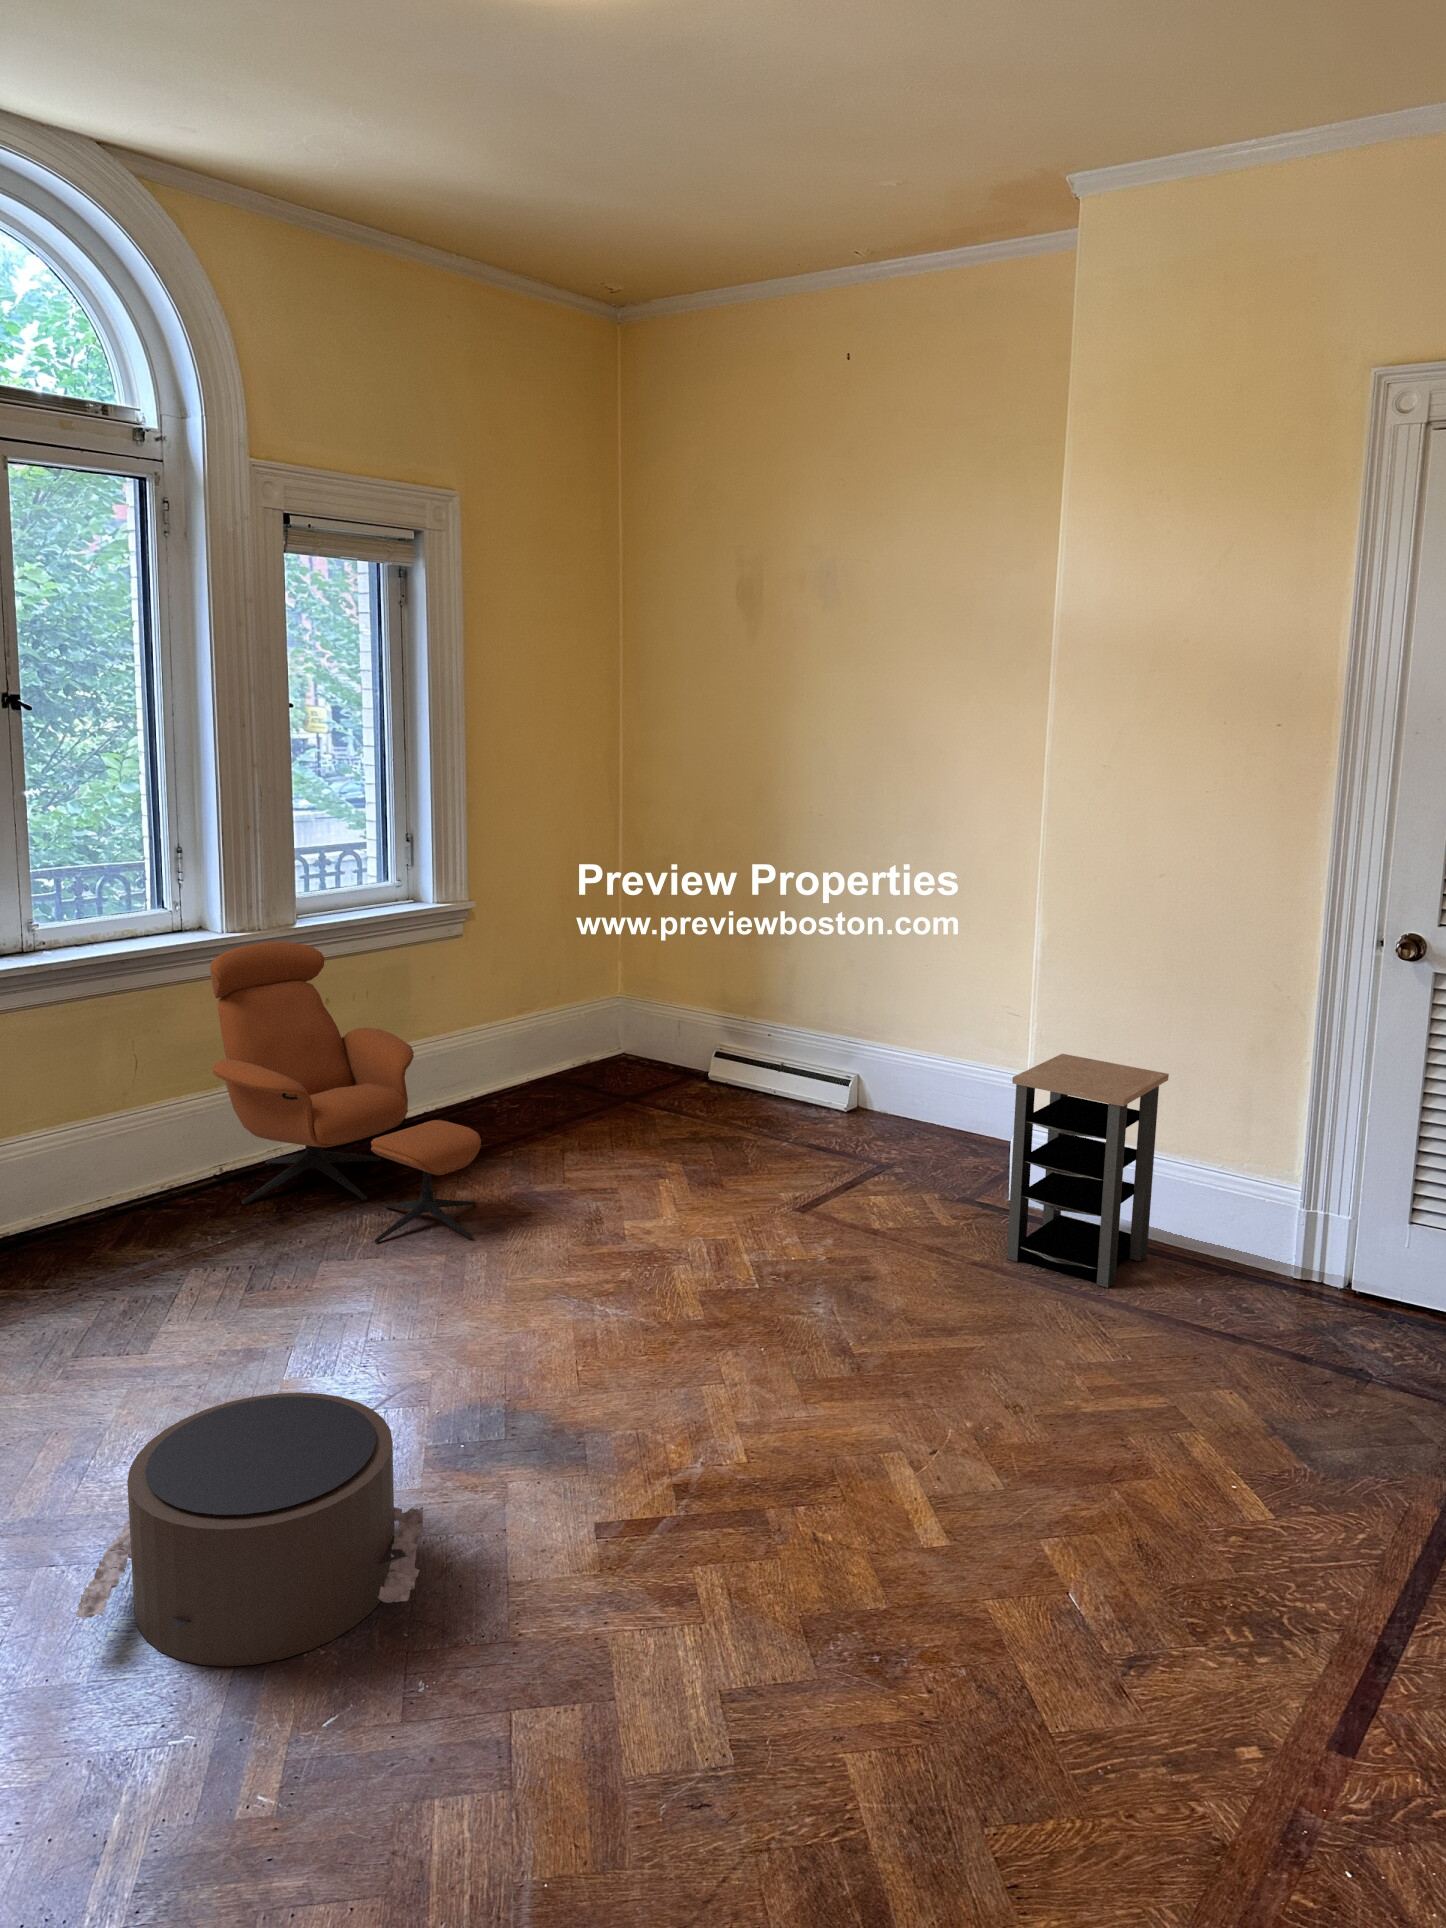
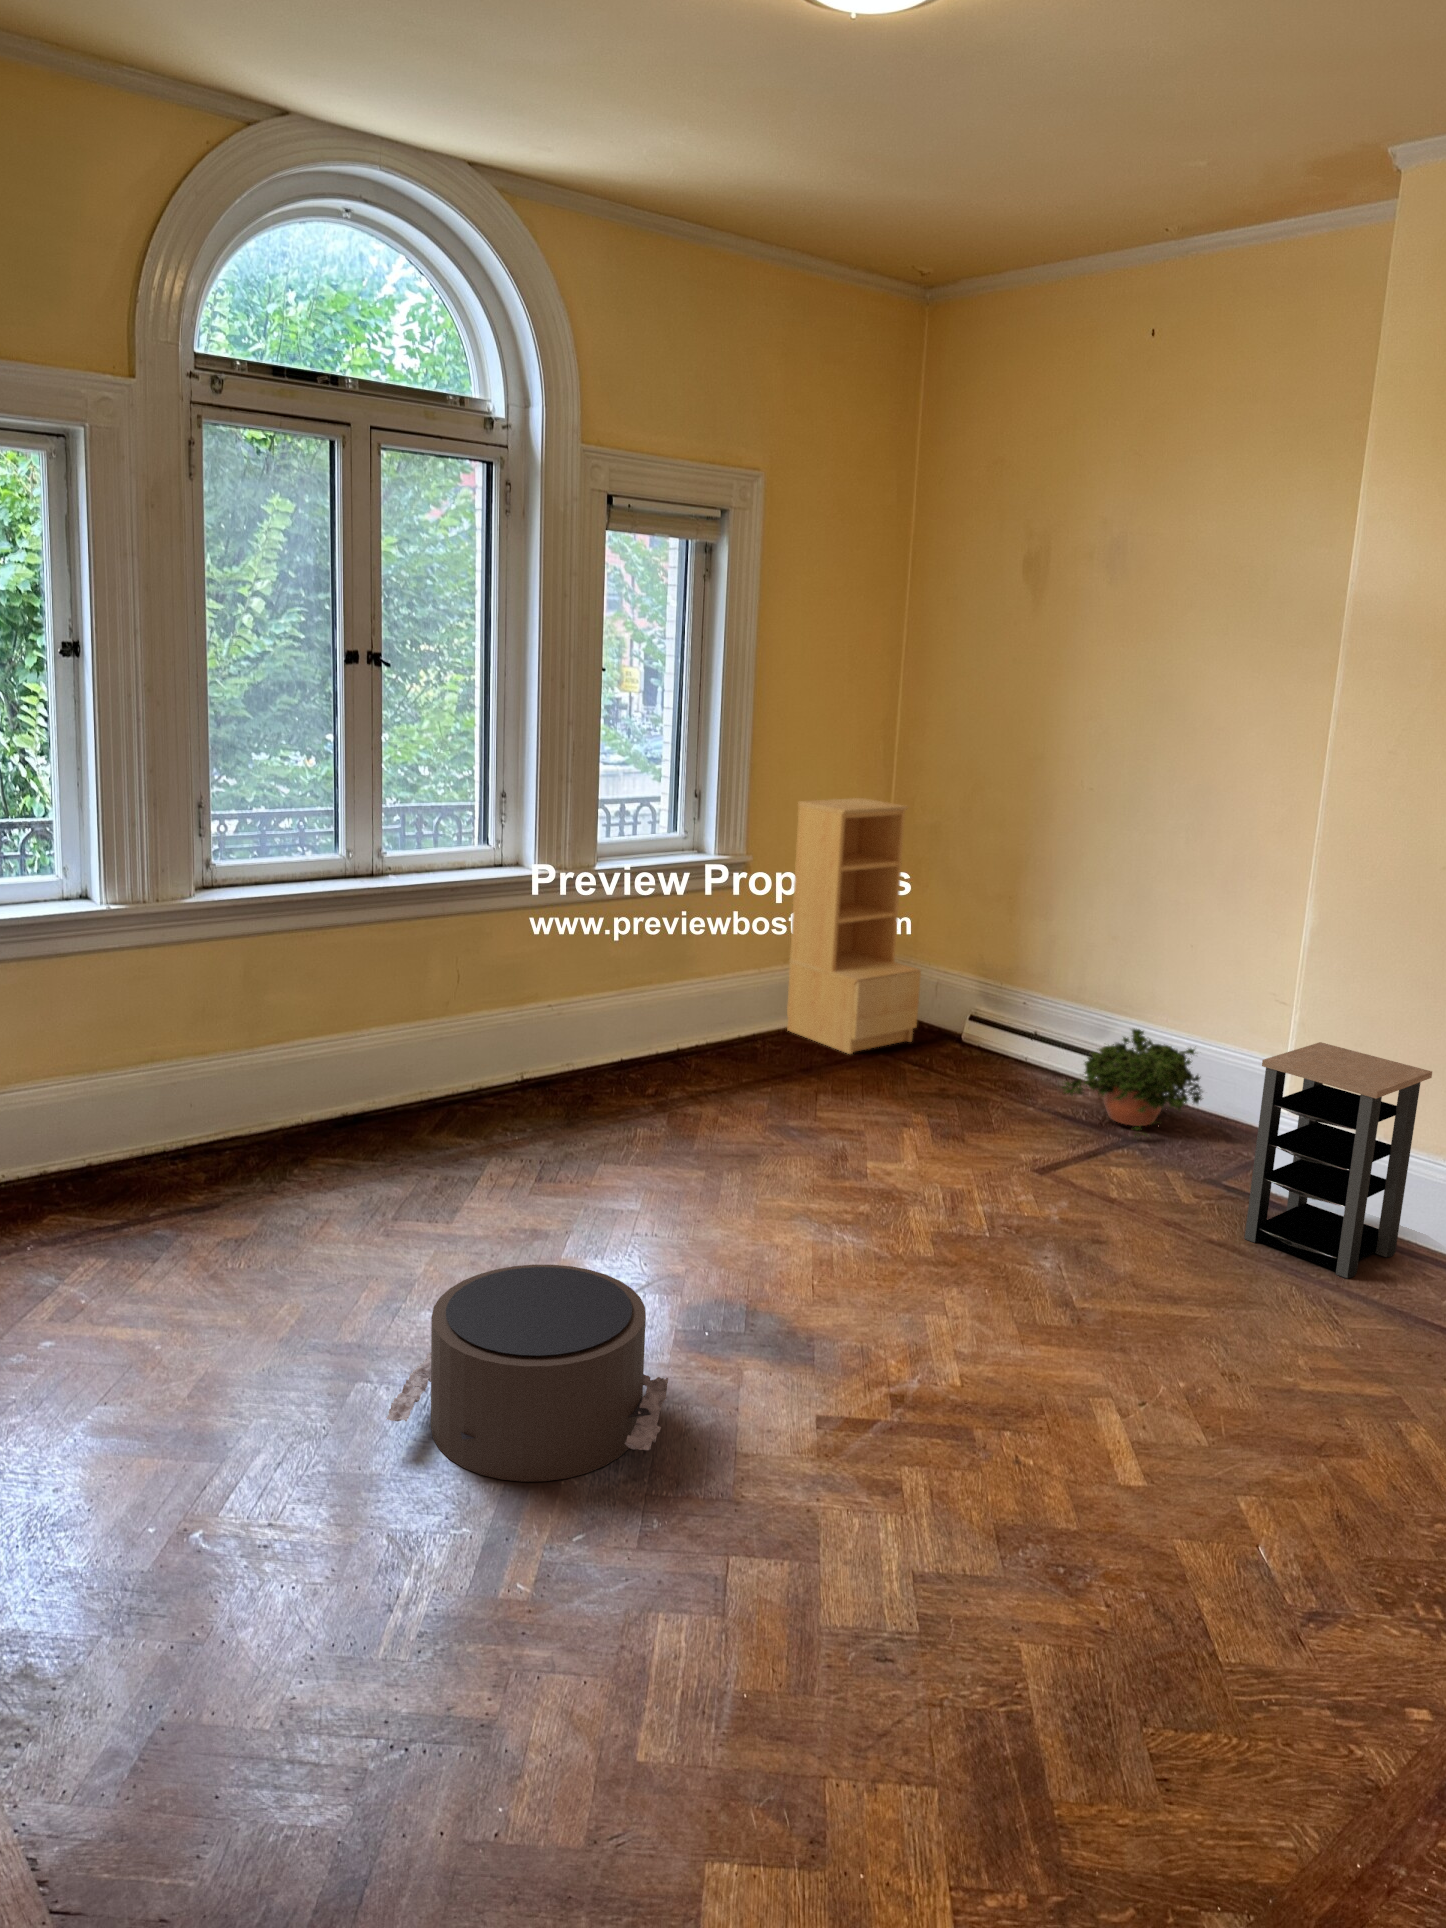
bookshelf: none [517,834,658,1105] -> present [787,798,921,1054]
lounge chair: present [210,942,481,1243] -> none [518,881,745,1162]
potted plant: none [809,1053,955,1167] -> present [1063,1029,1203,1136]

